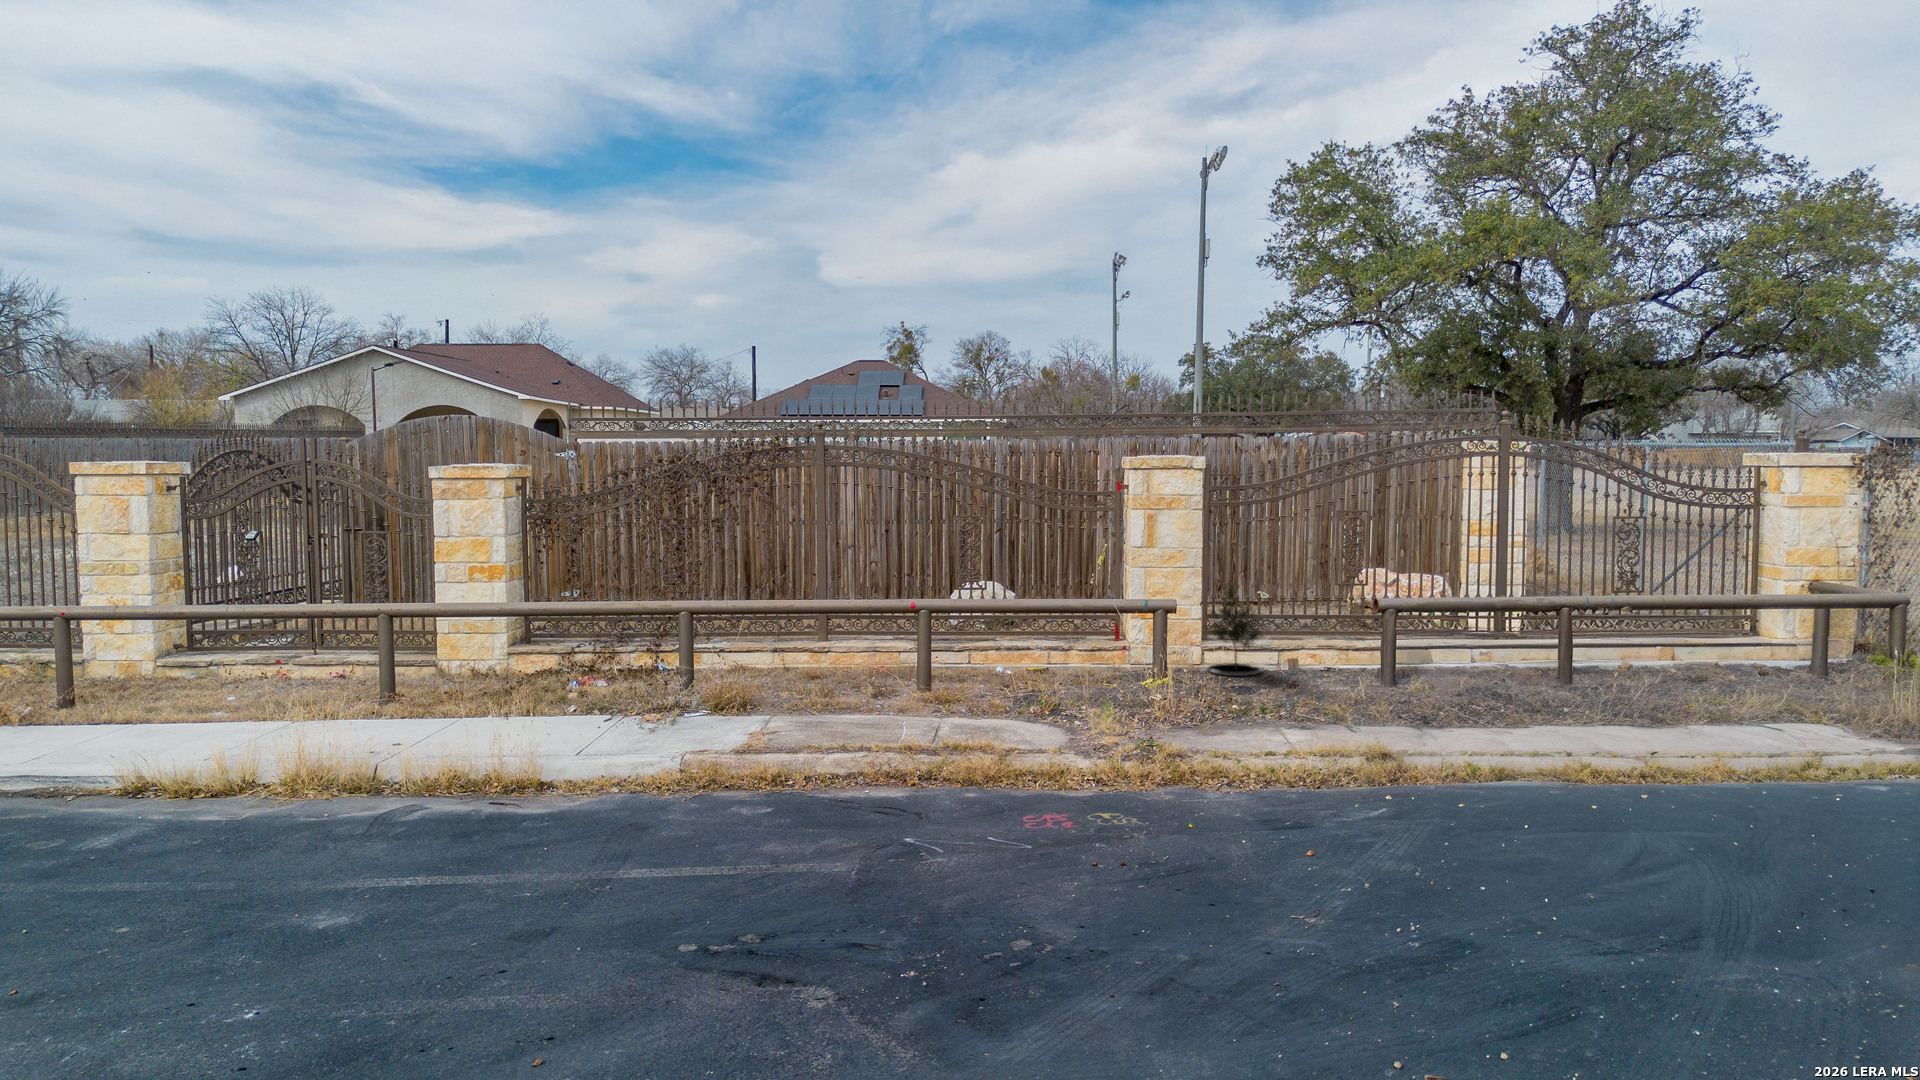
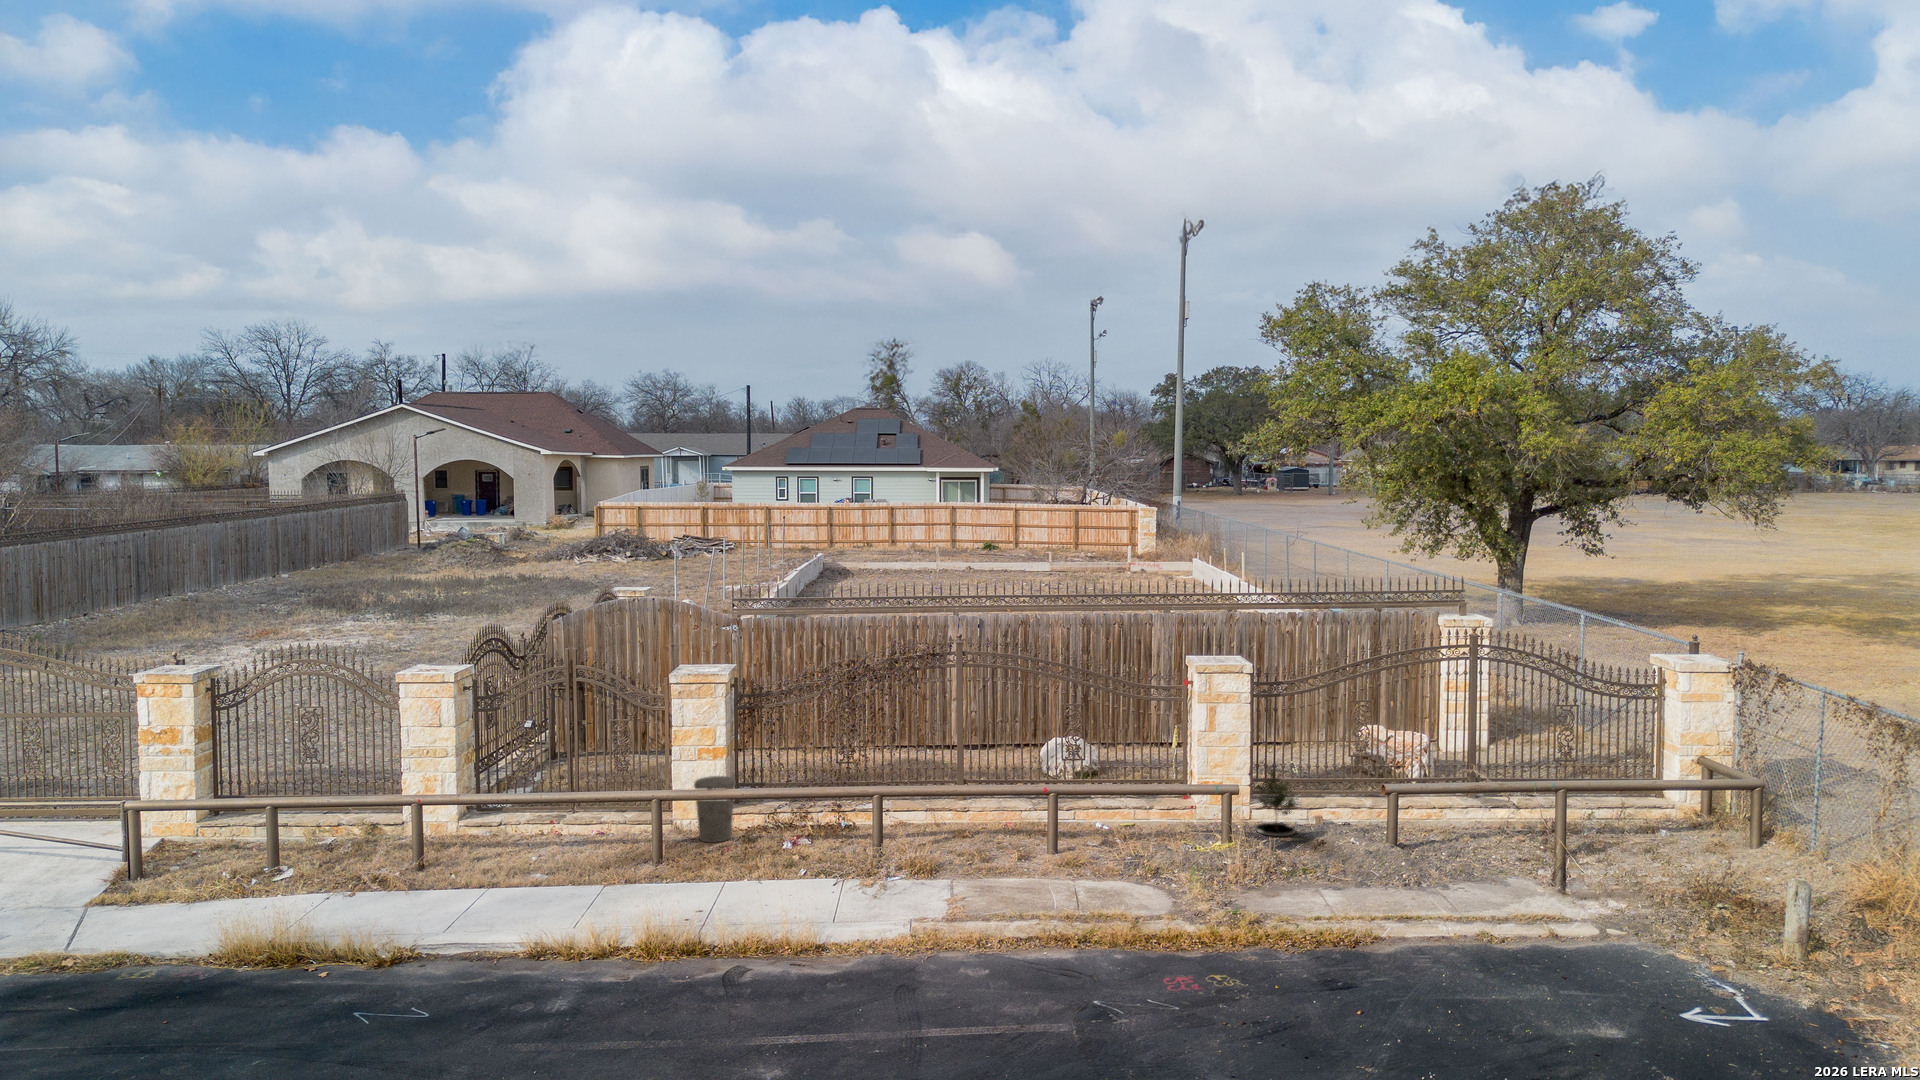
trash can: none [457,599,515,683] -> present [694,776,736,843]

